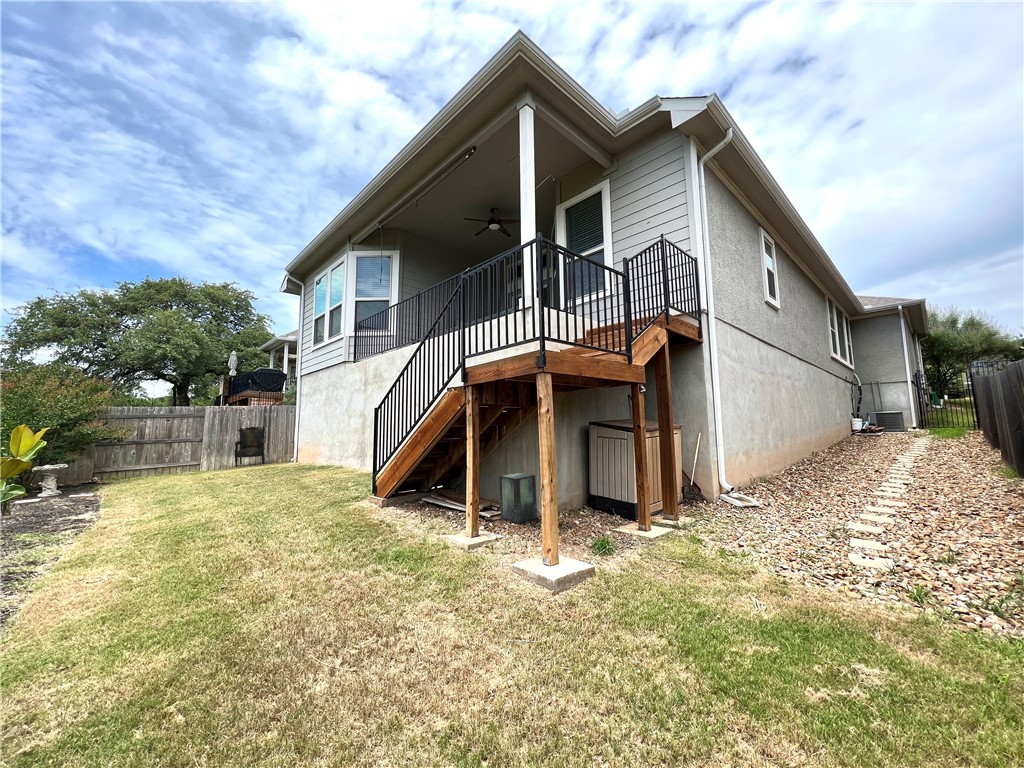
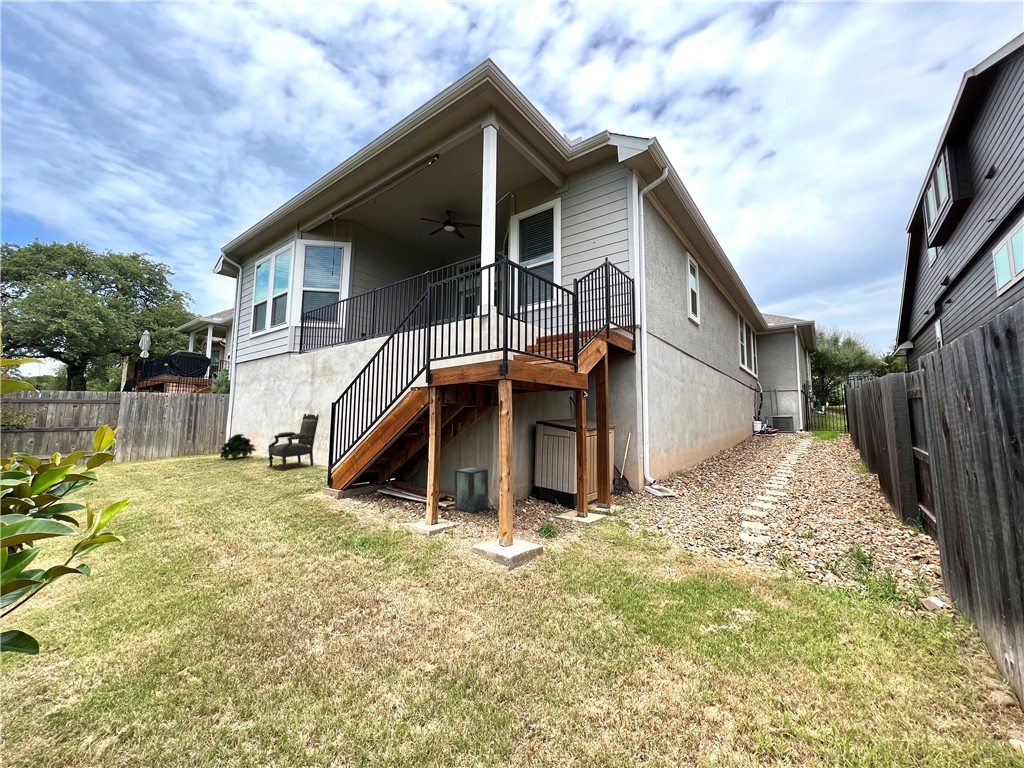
armchair: present [234,426,265,467] -> present [268,414,319,470]
potted plant: none [288,442,320,467] -> present [220,434,256,459]

